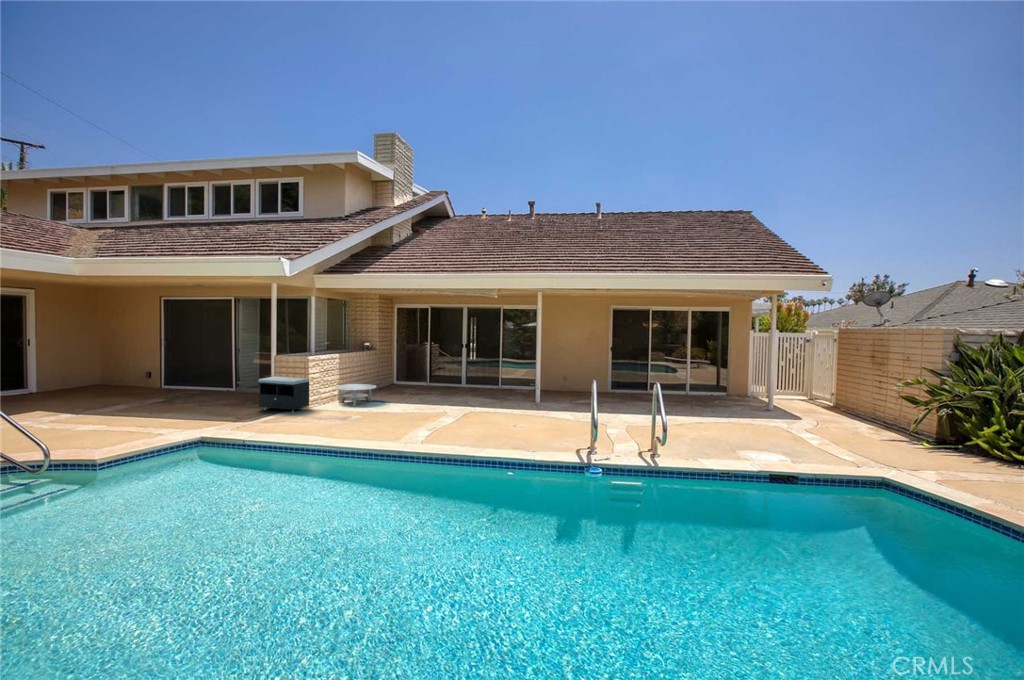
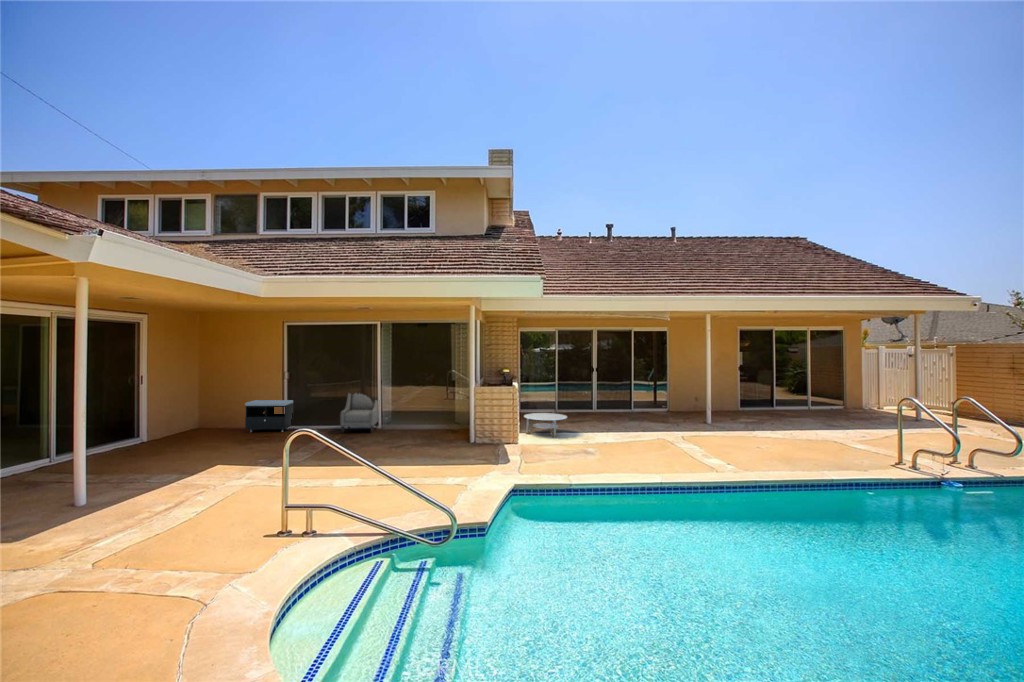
chair: none [193,354,240,395] -> present [340,393,378,433]
storage bench: present [258,377,309,412] -> present [245,400,293,432]

